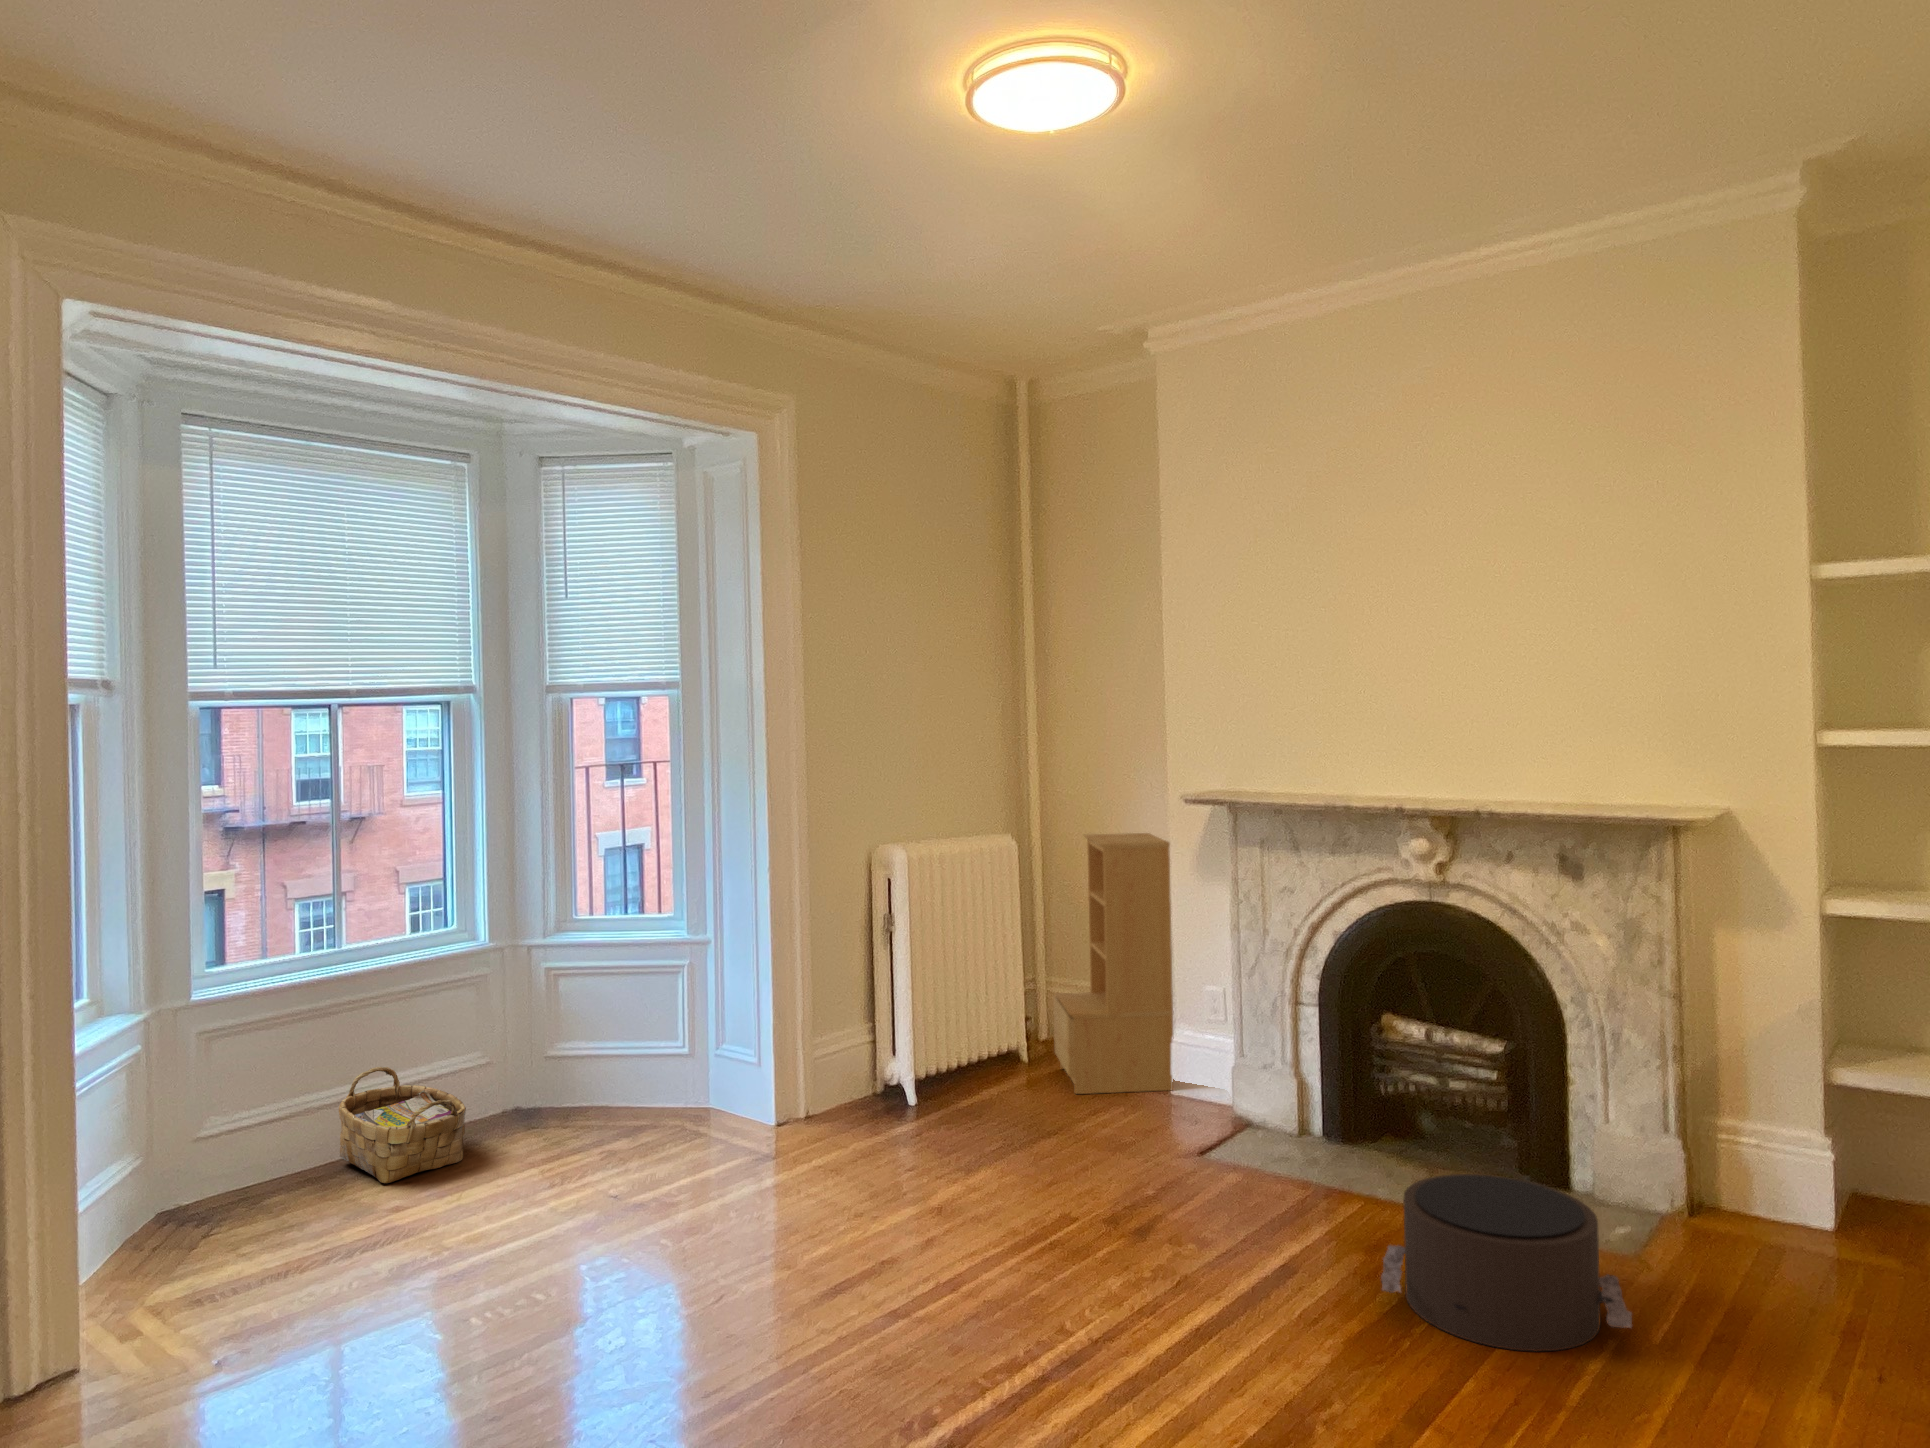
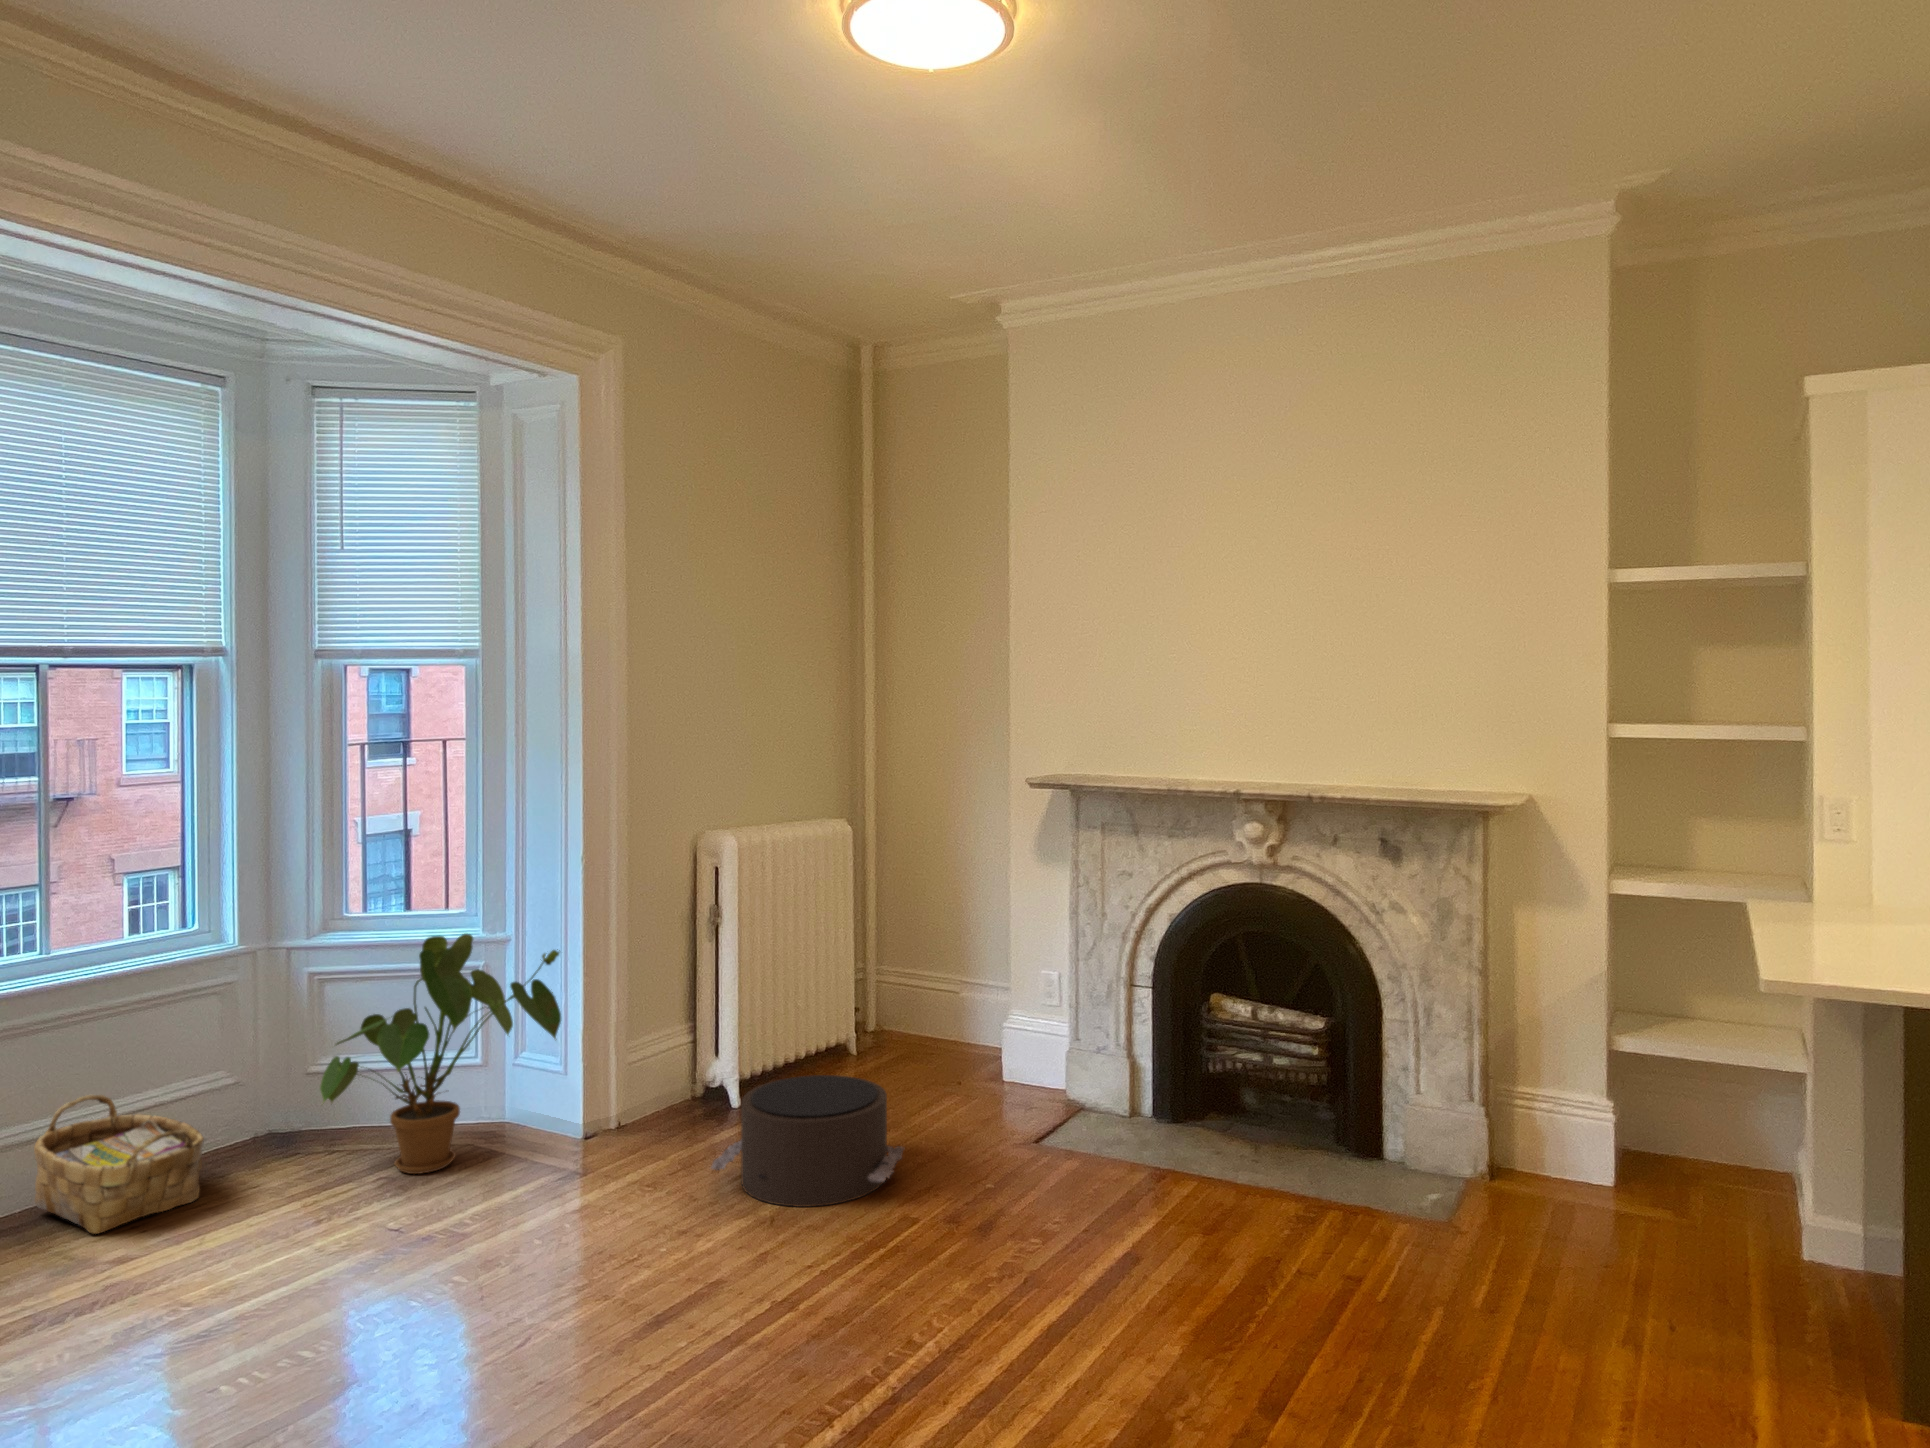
bookshelf: present [1054,833,1174,1094] -> none [883,817,1006,1087]
house plant: none [556,937,759,1149] -> present [320,934,561,1174]
pouf: present [1381,1174,1632,1351] -> present [711,1075,904,1207]

